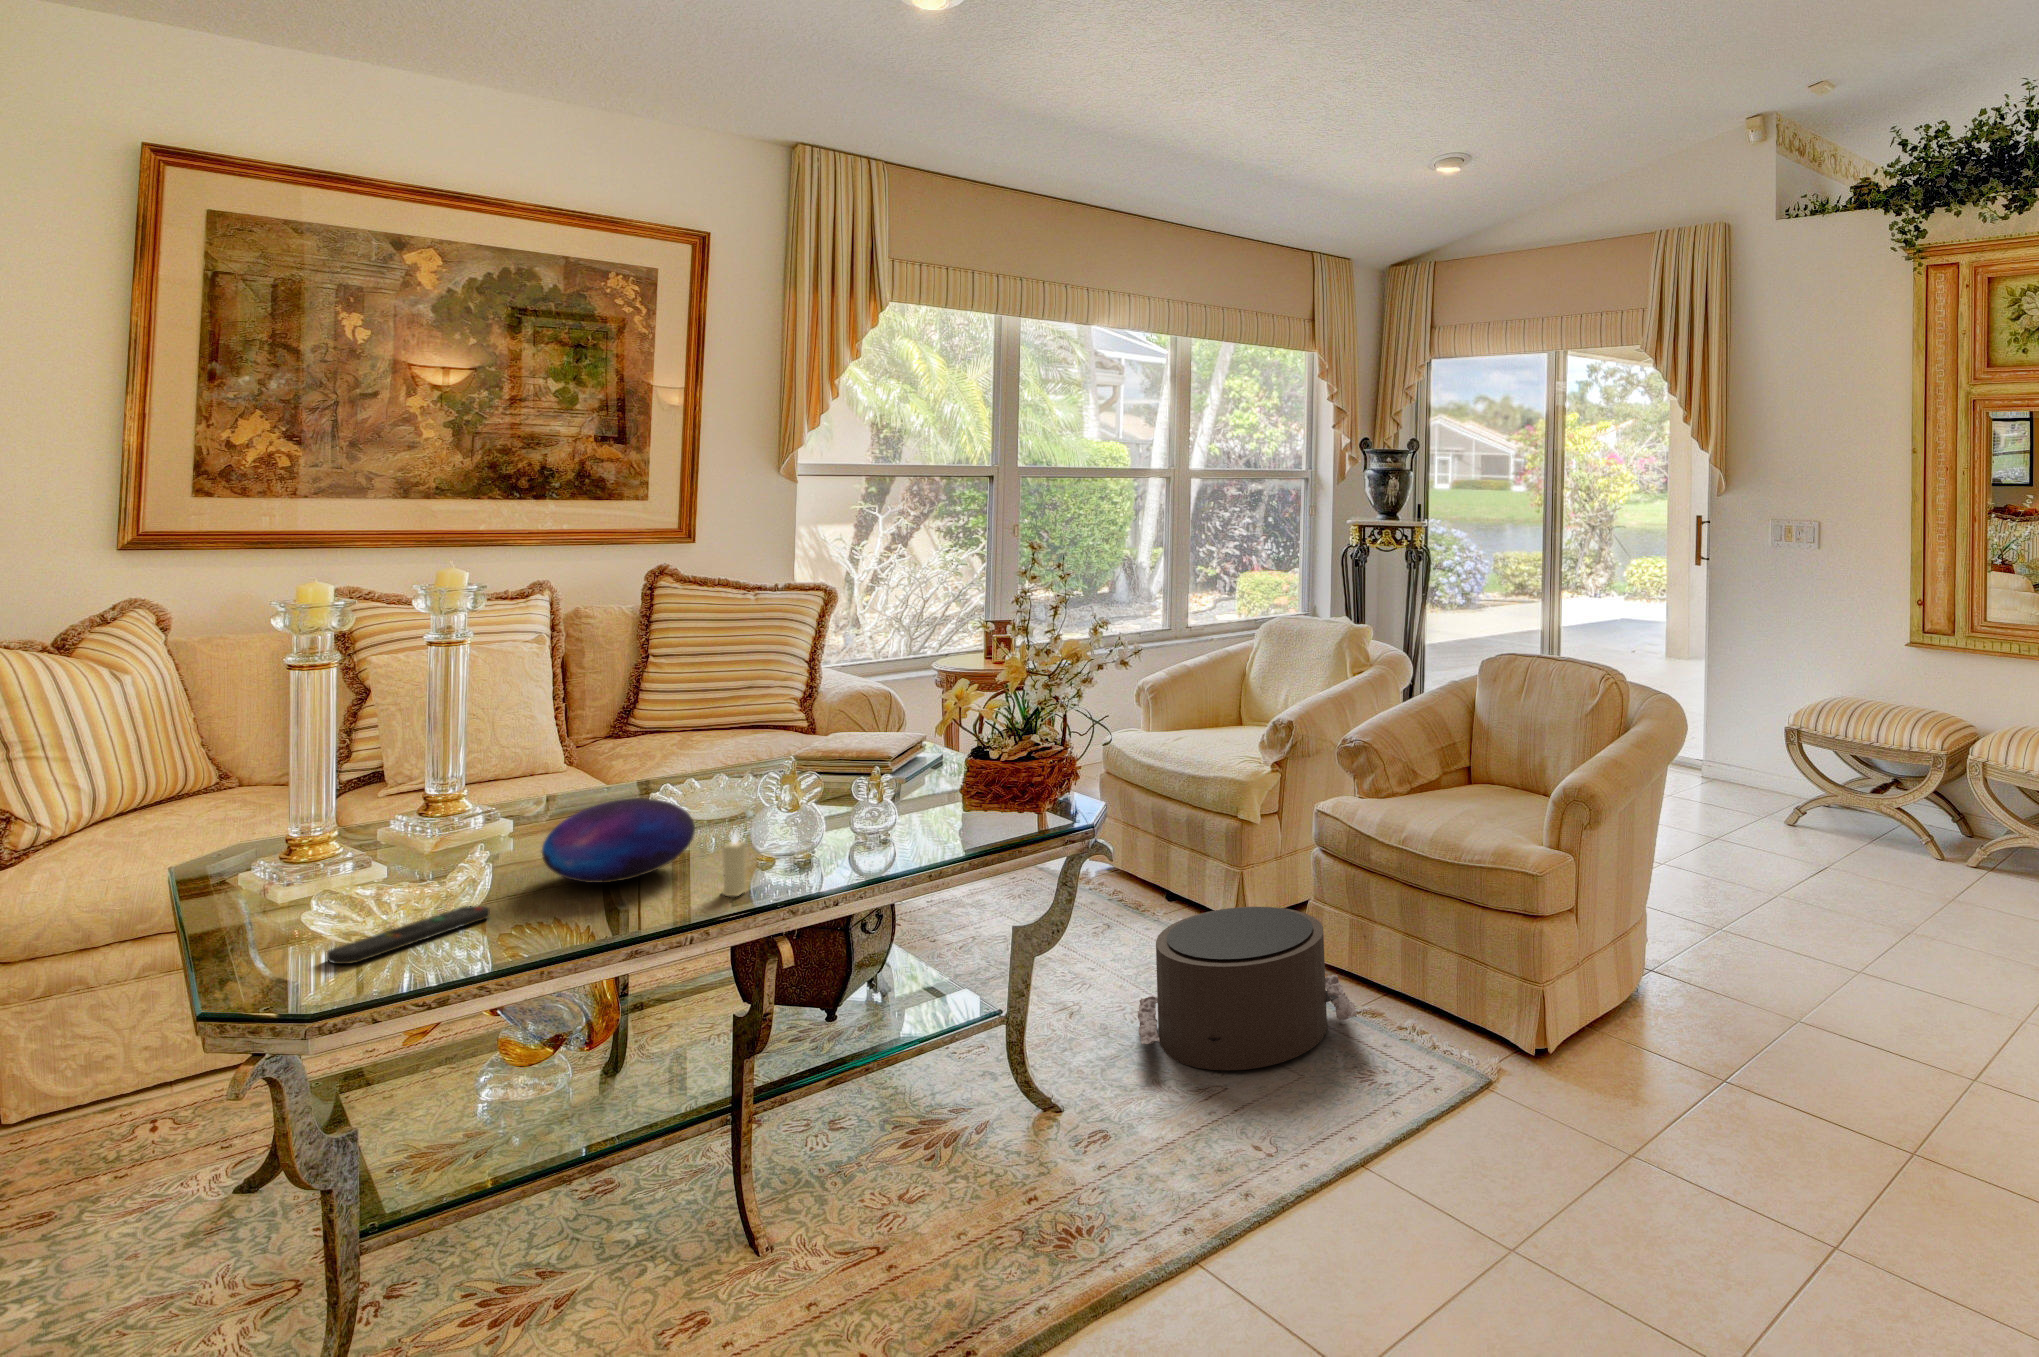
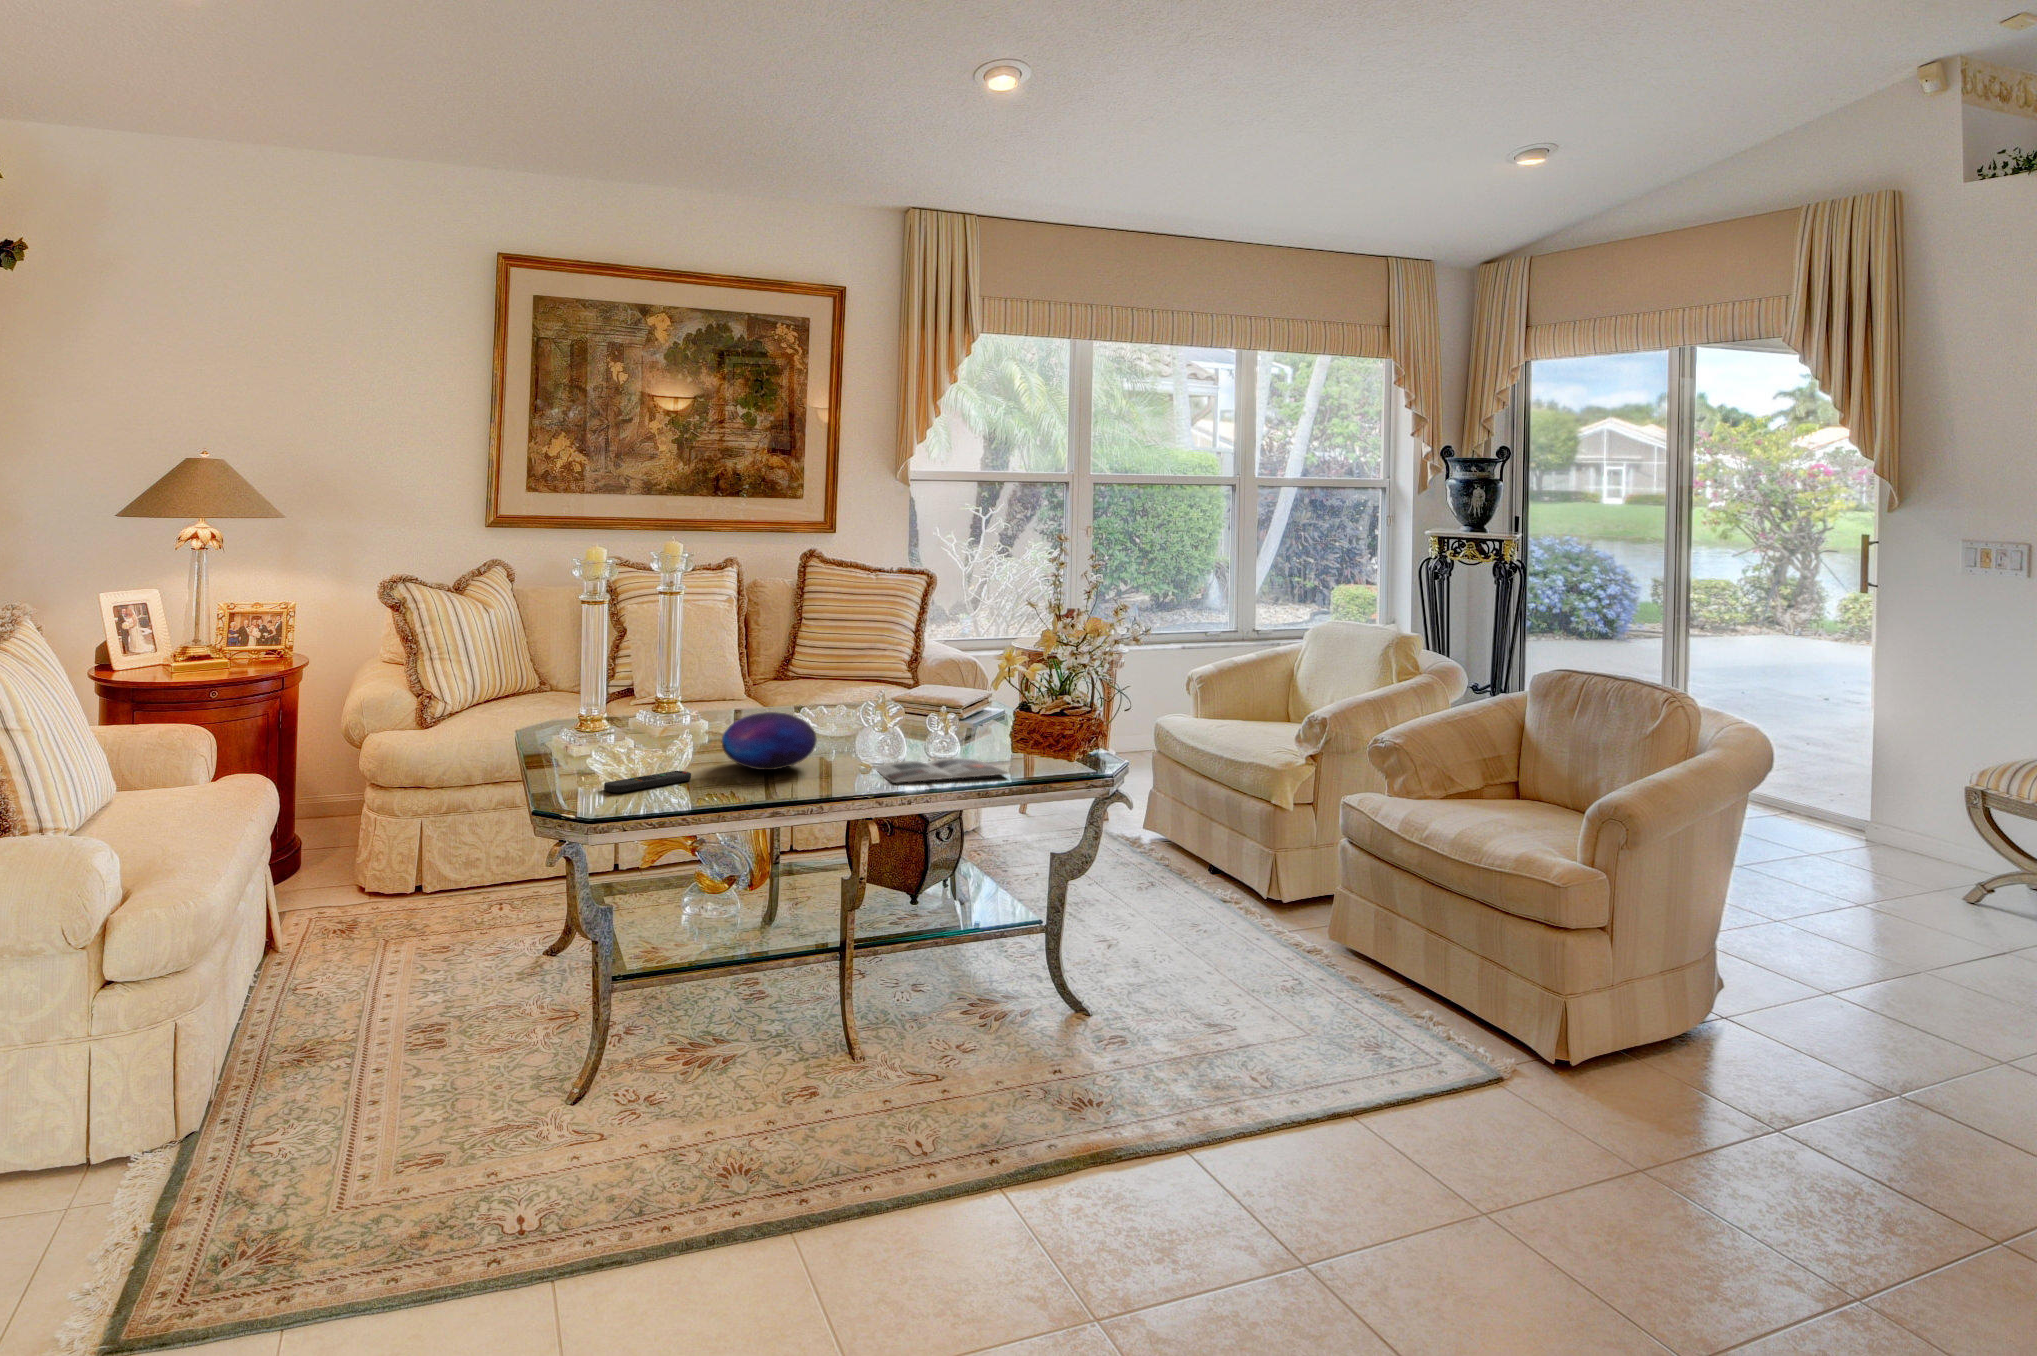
magazine: none [774,821,964,873] -> present [876,758,1008,783]
candle: present [722,831,746,896] -> none [830,739,848,790]
pouf: present [1138,907,1357,1070] -> none [1158,882,1369,1025]

